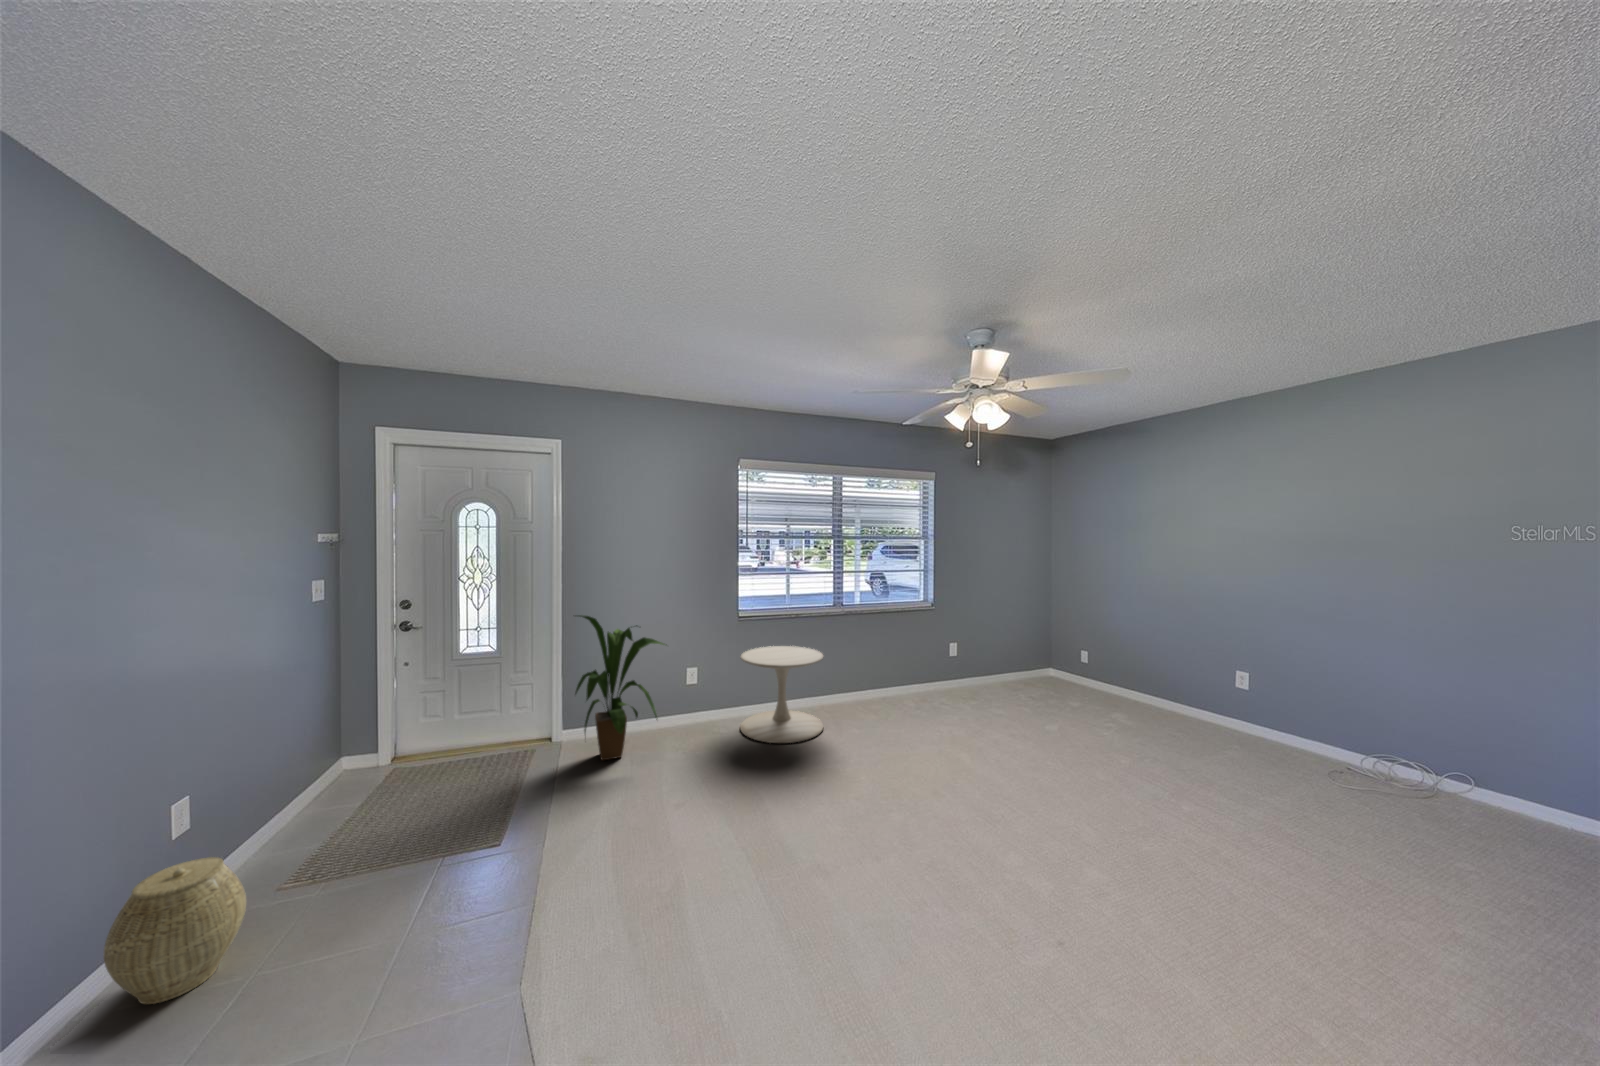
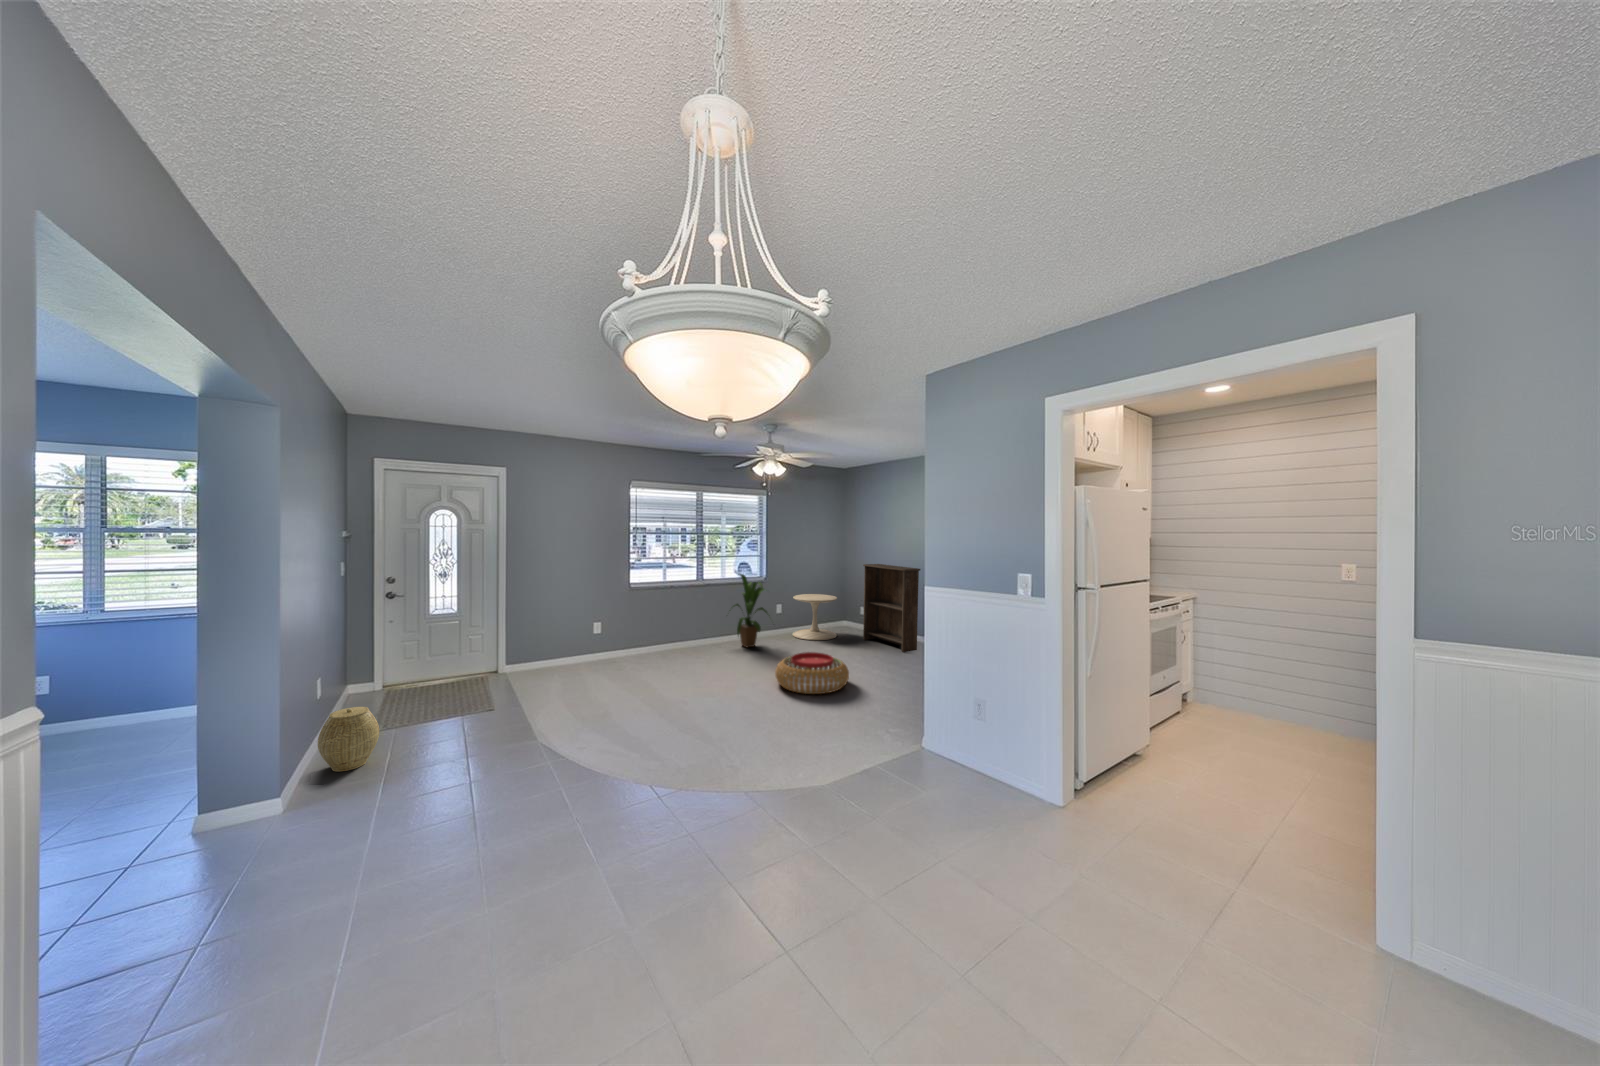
bookshelf: none [1096,583,1221,740] -> present [863,564,920,652]
house plant: present [575,615,664,761] -> present [733,574,767,648]
side table: present [740,646,823,743] -> present [793,594,837,640]
pouf: none [983,748,1141,851] -> present [775,652,849,694]

